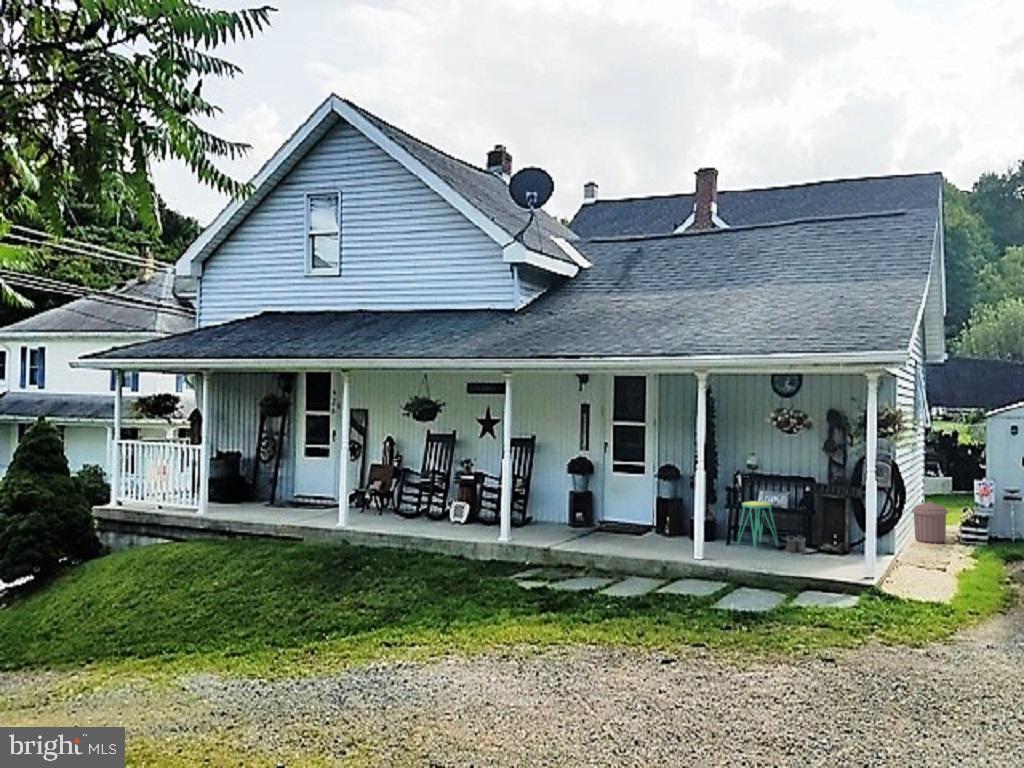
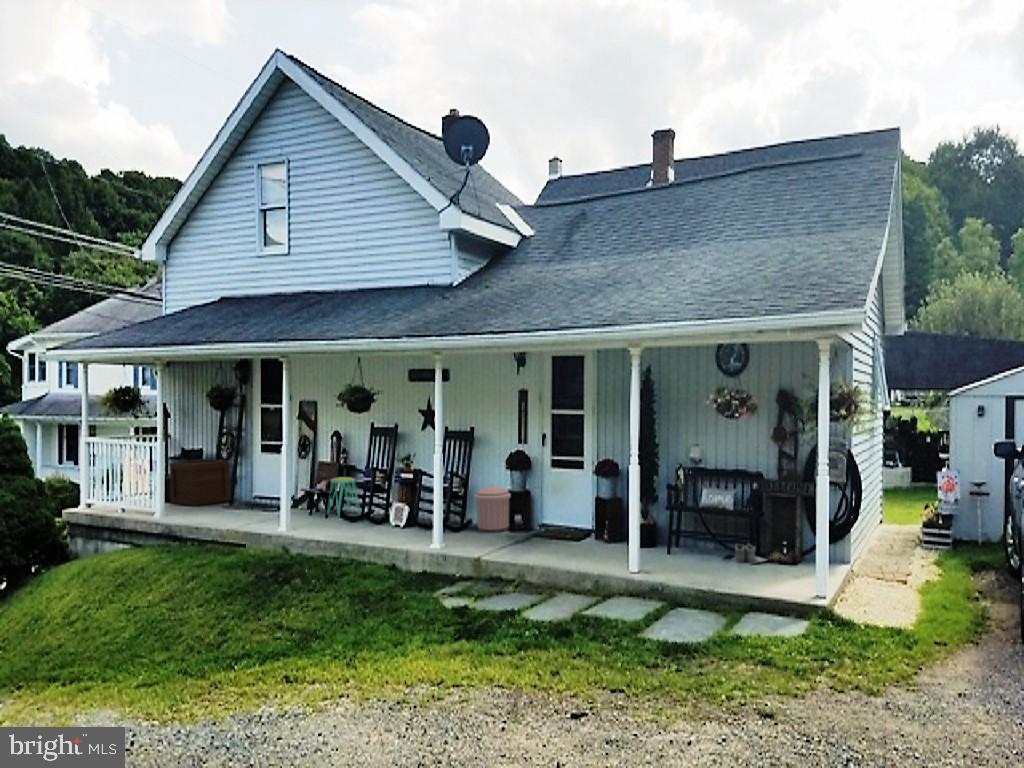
wooden crate: none [222,462,281,508] -> present [170,459,231,506]
stool: present [738,501,778,548] -> present [327,477,361,517]
trash can: present [912,501,948,544] -> present [474,485,511,532]

